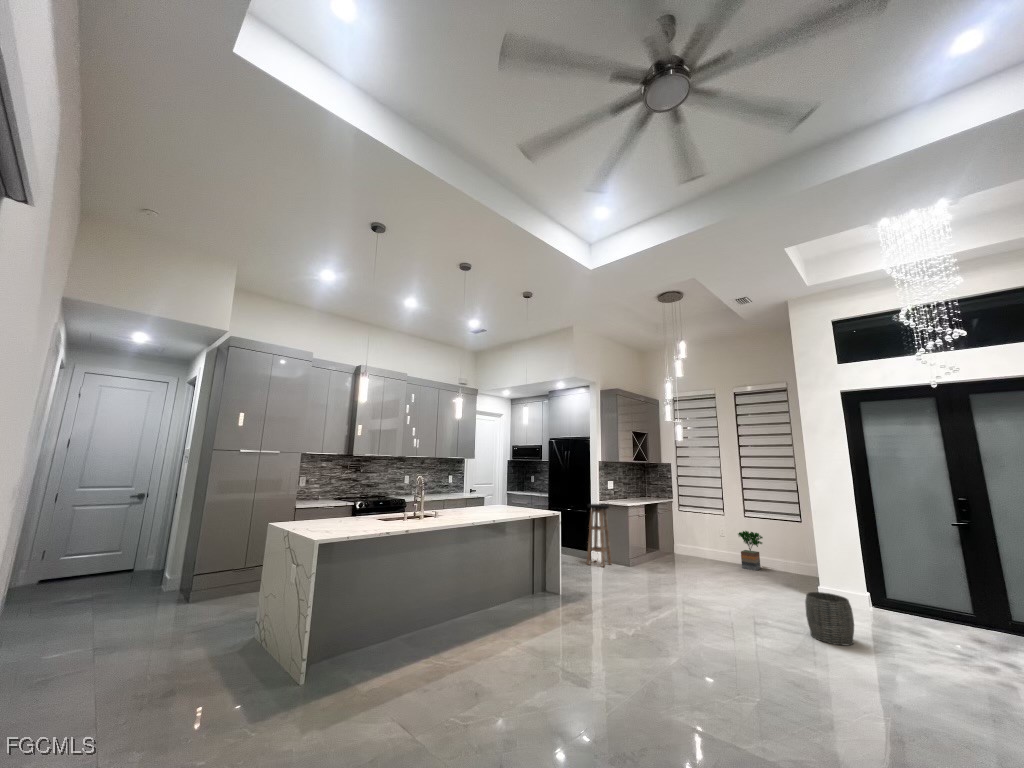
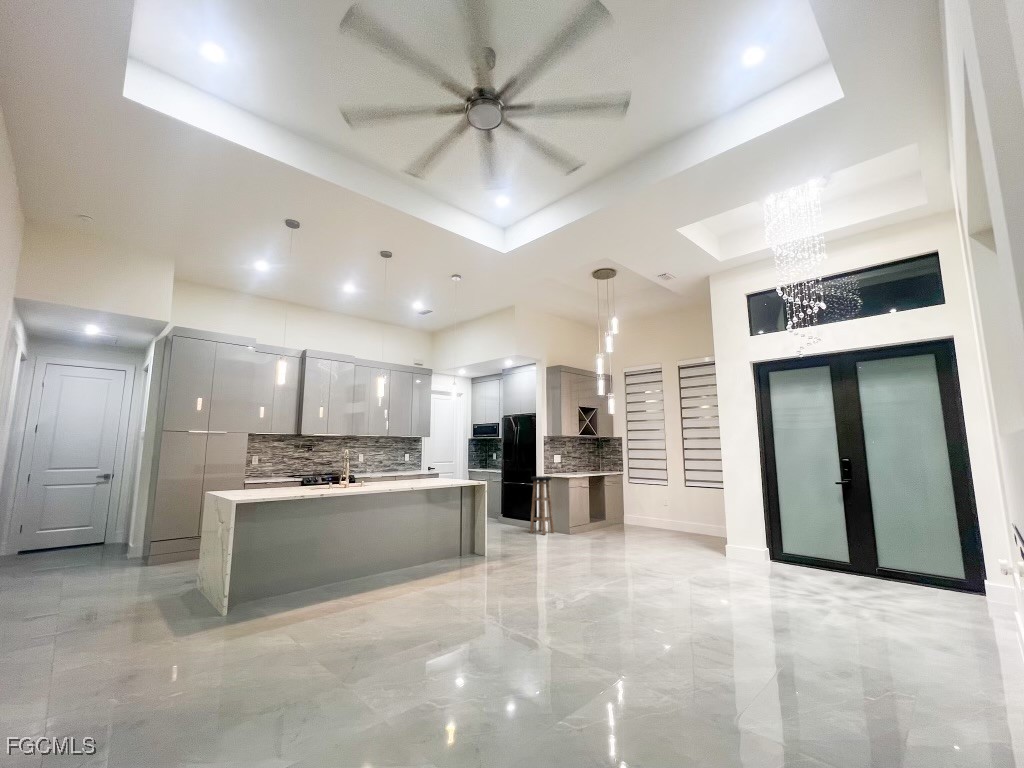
potted tree: present [738,531,763,570] -> none [676,498,700,535]
woven basket: present [805,592,854,645] -> none [687,545,725,589]

